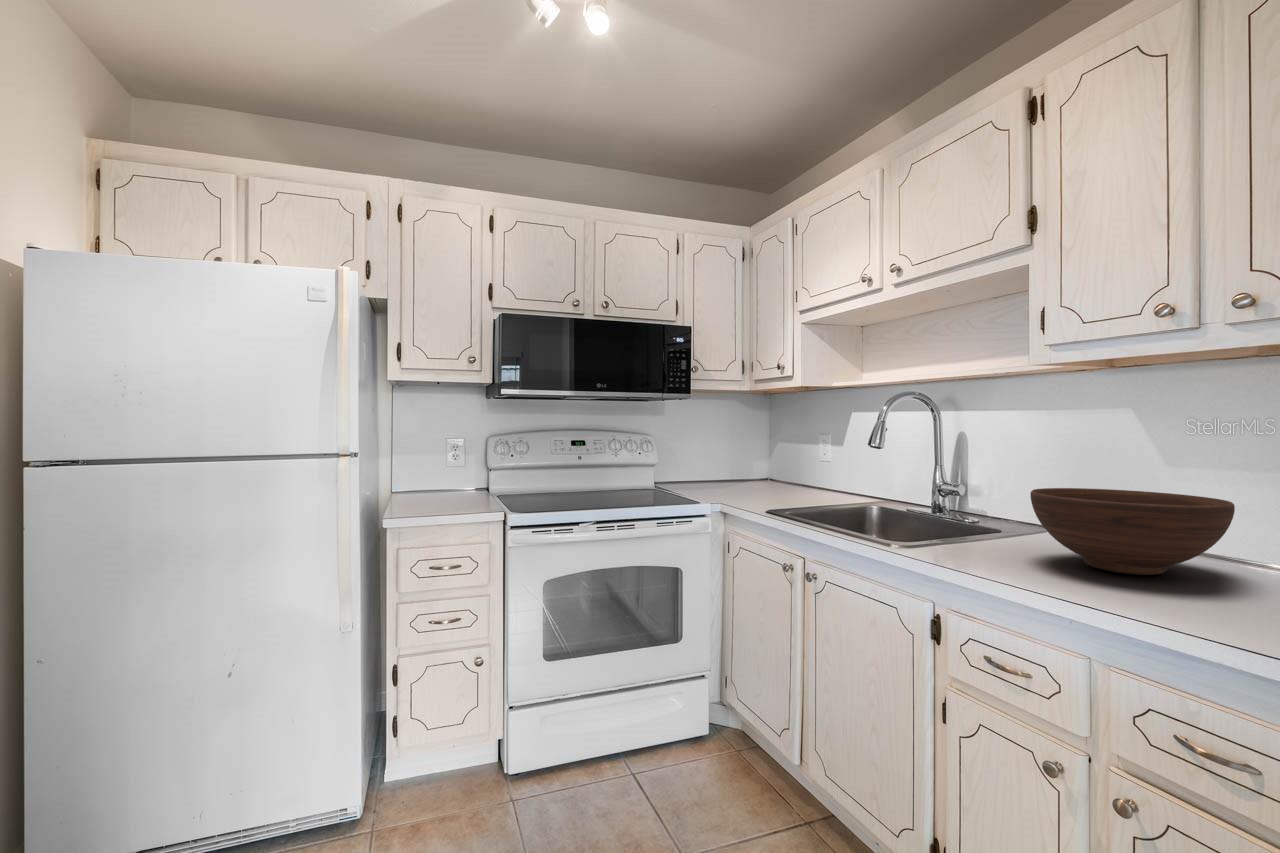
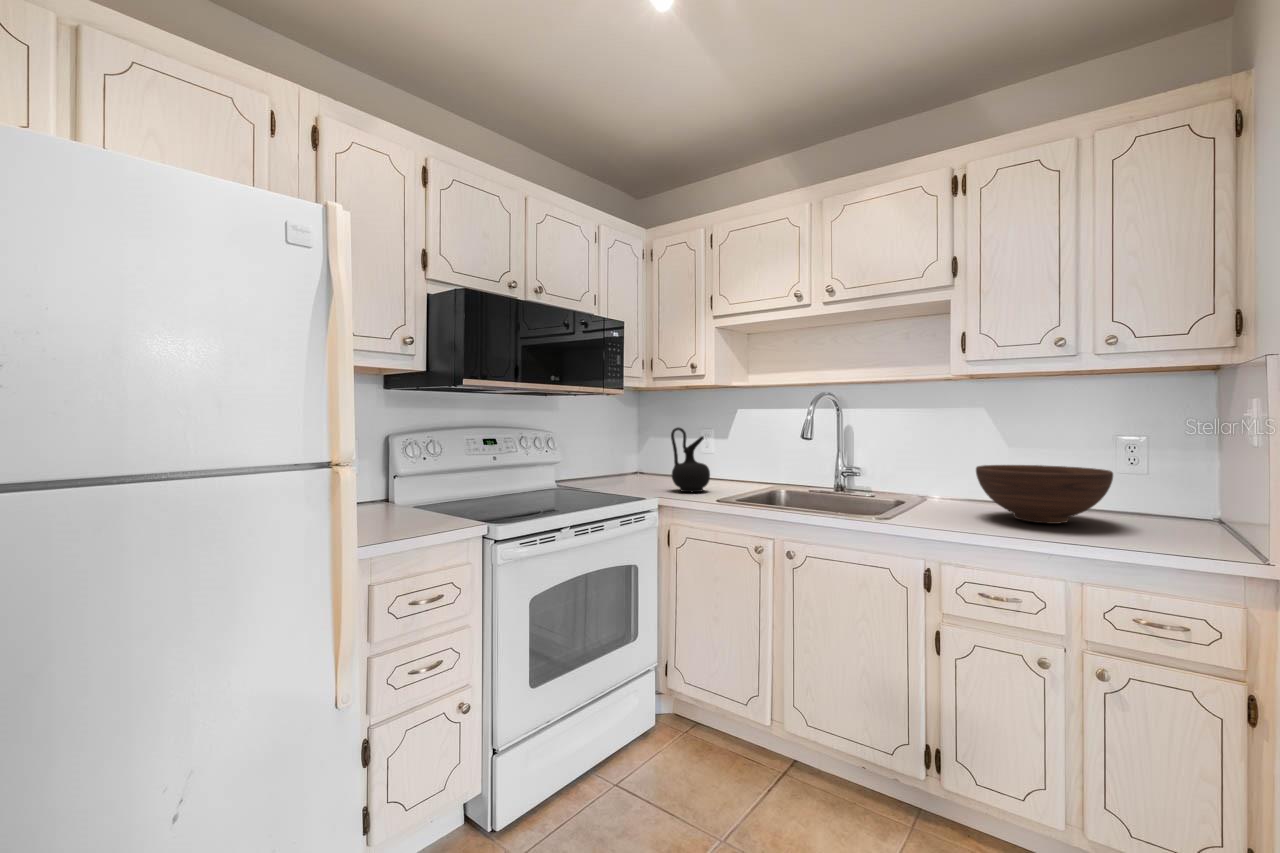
ceramic jug: none [747,432,789,502] -> present [671,428,710,492]

